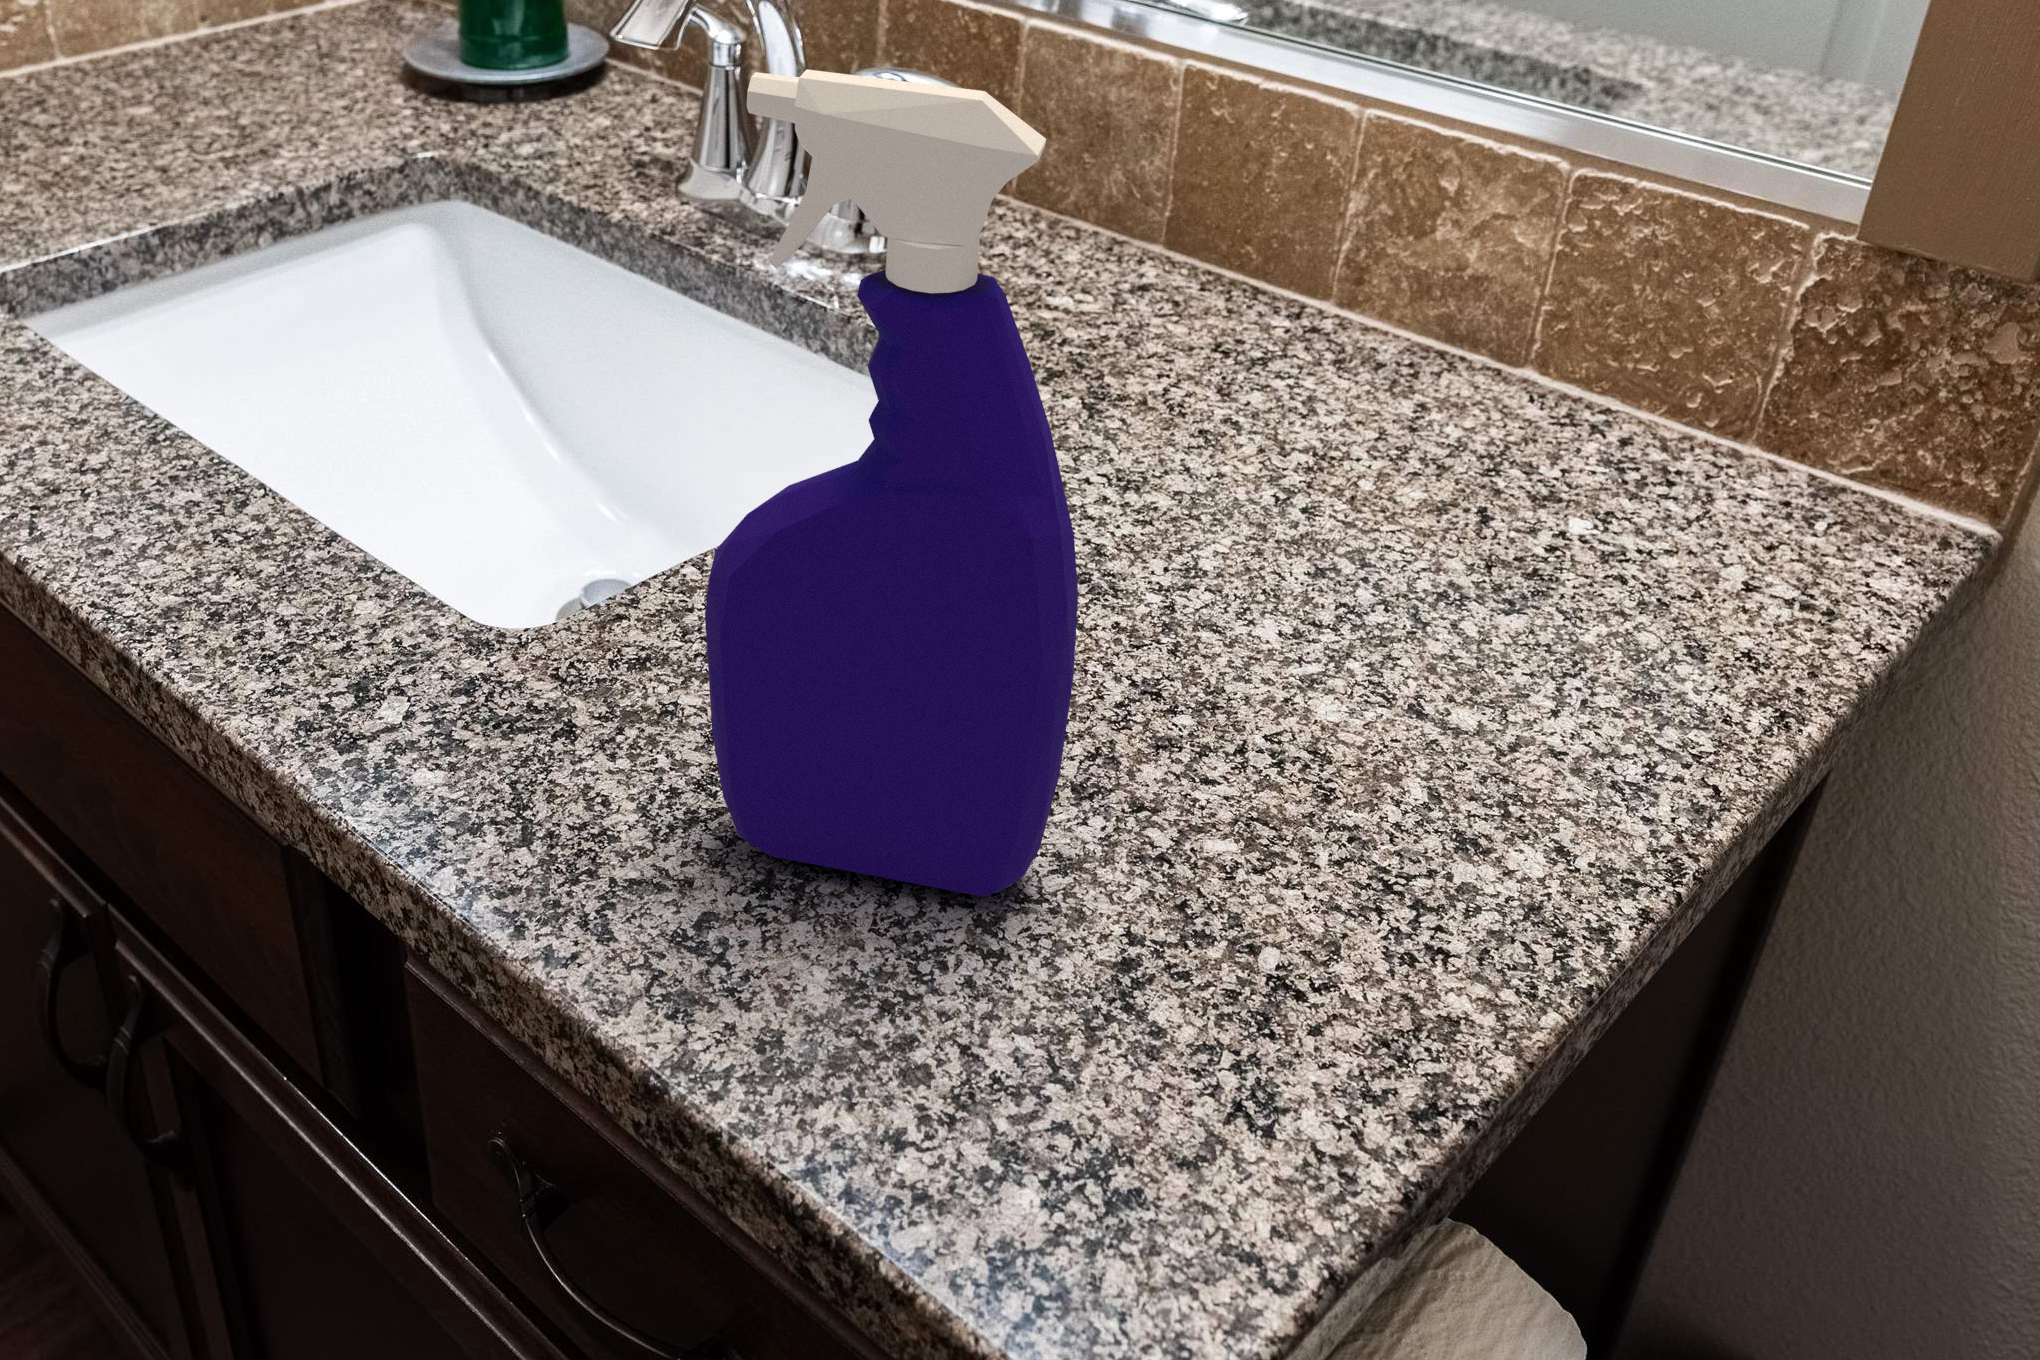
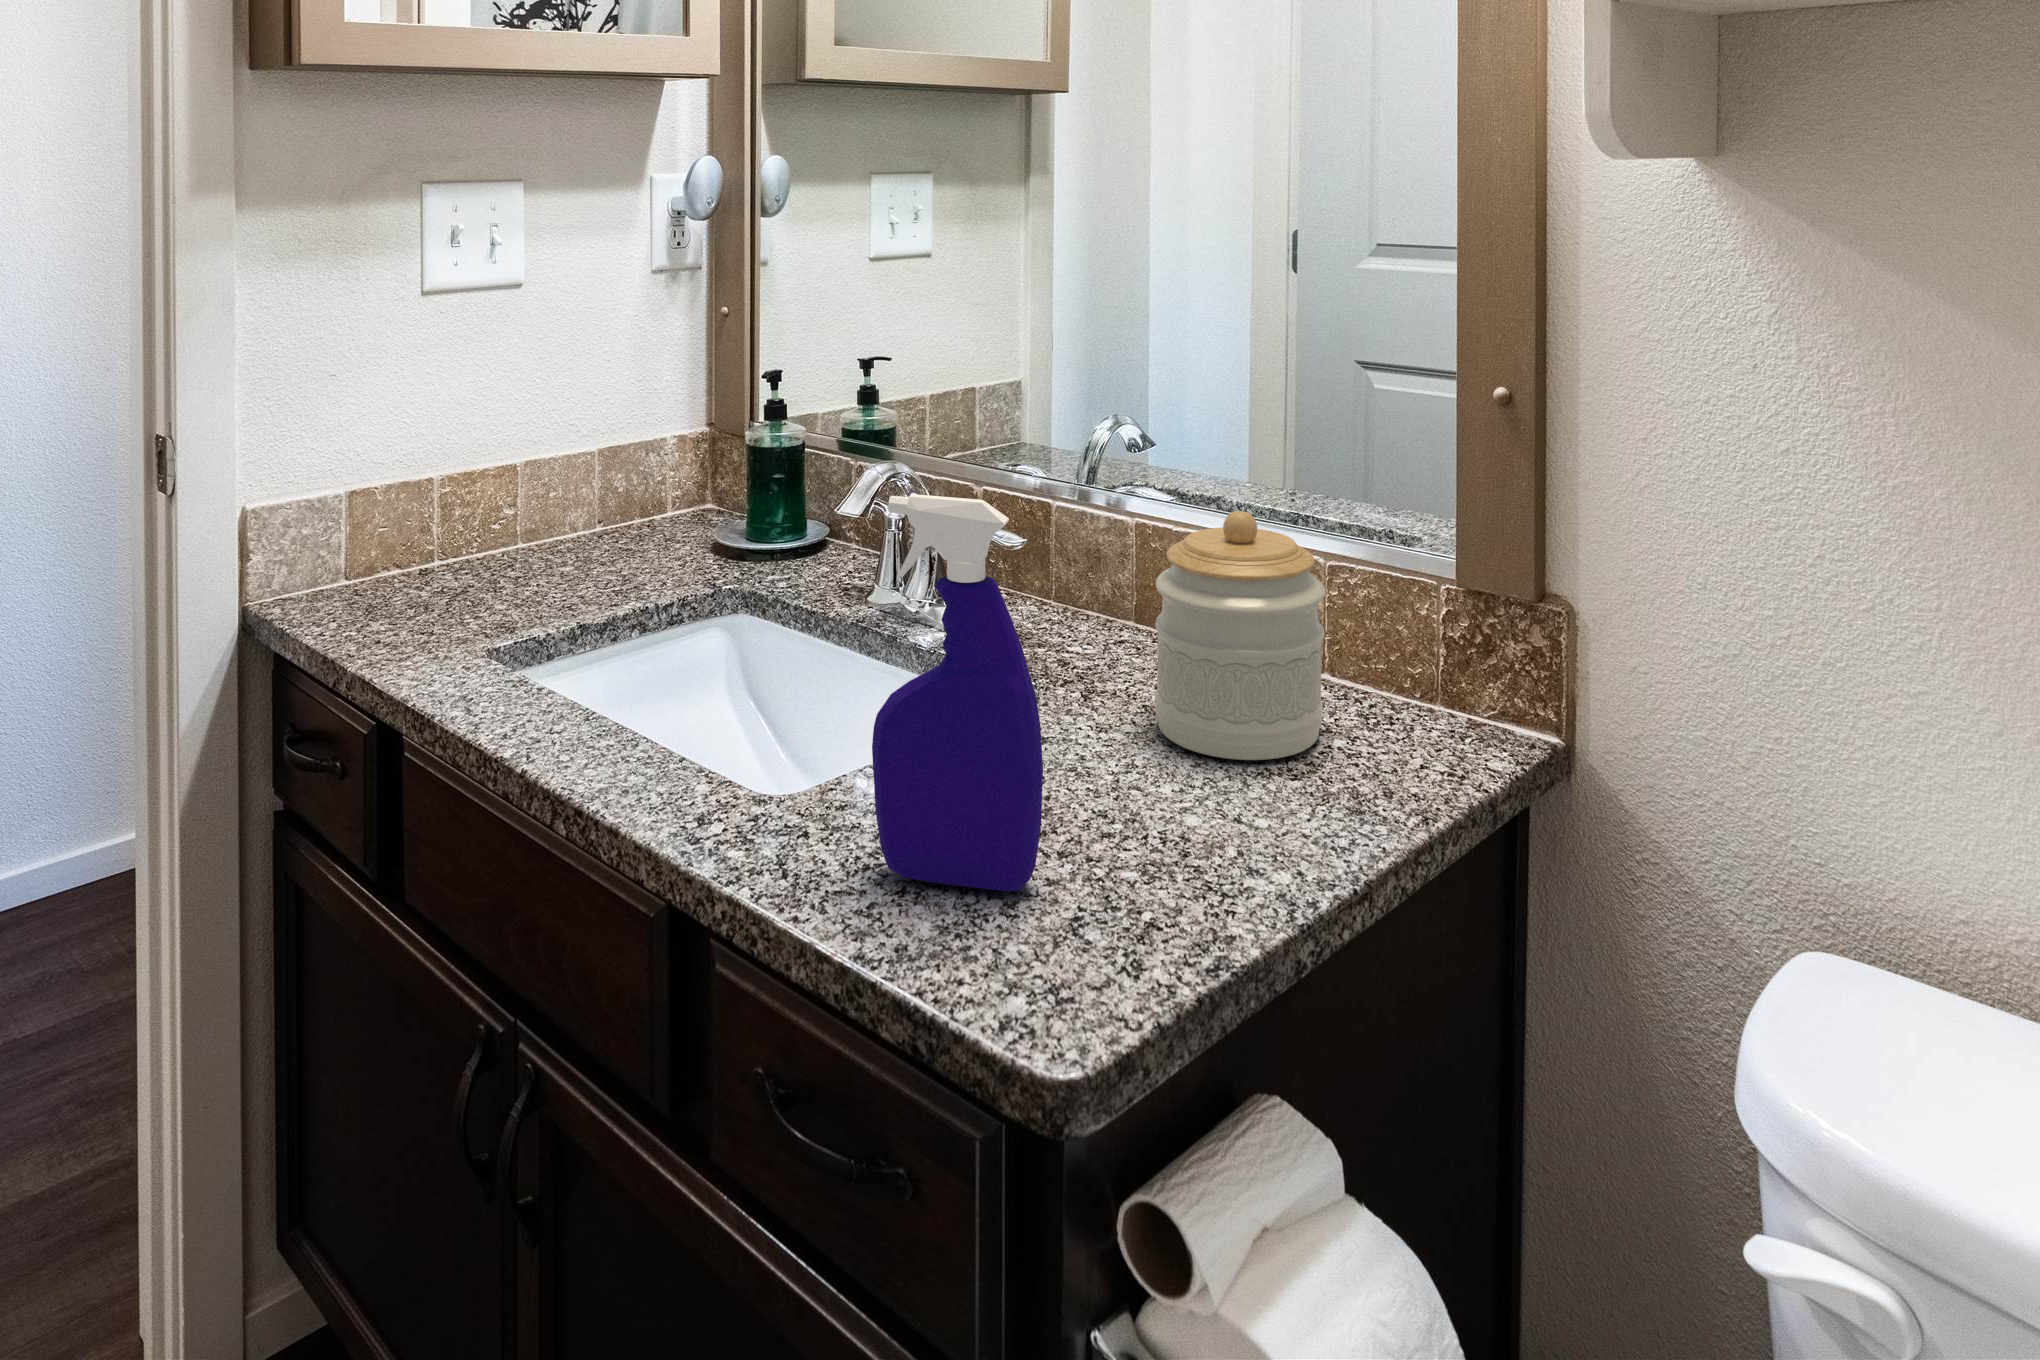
jar: none [1233,77,1618,568] -> present [1155,511,1325,760]

